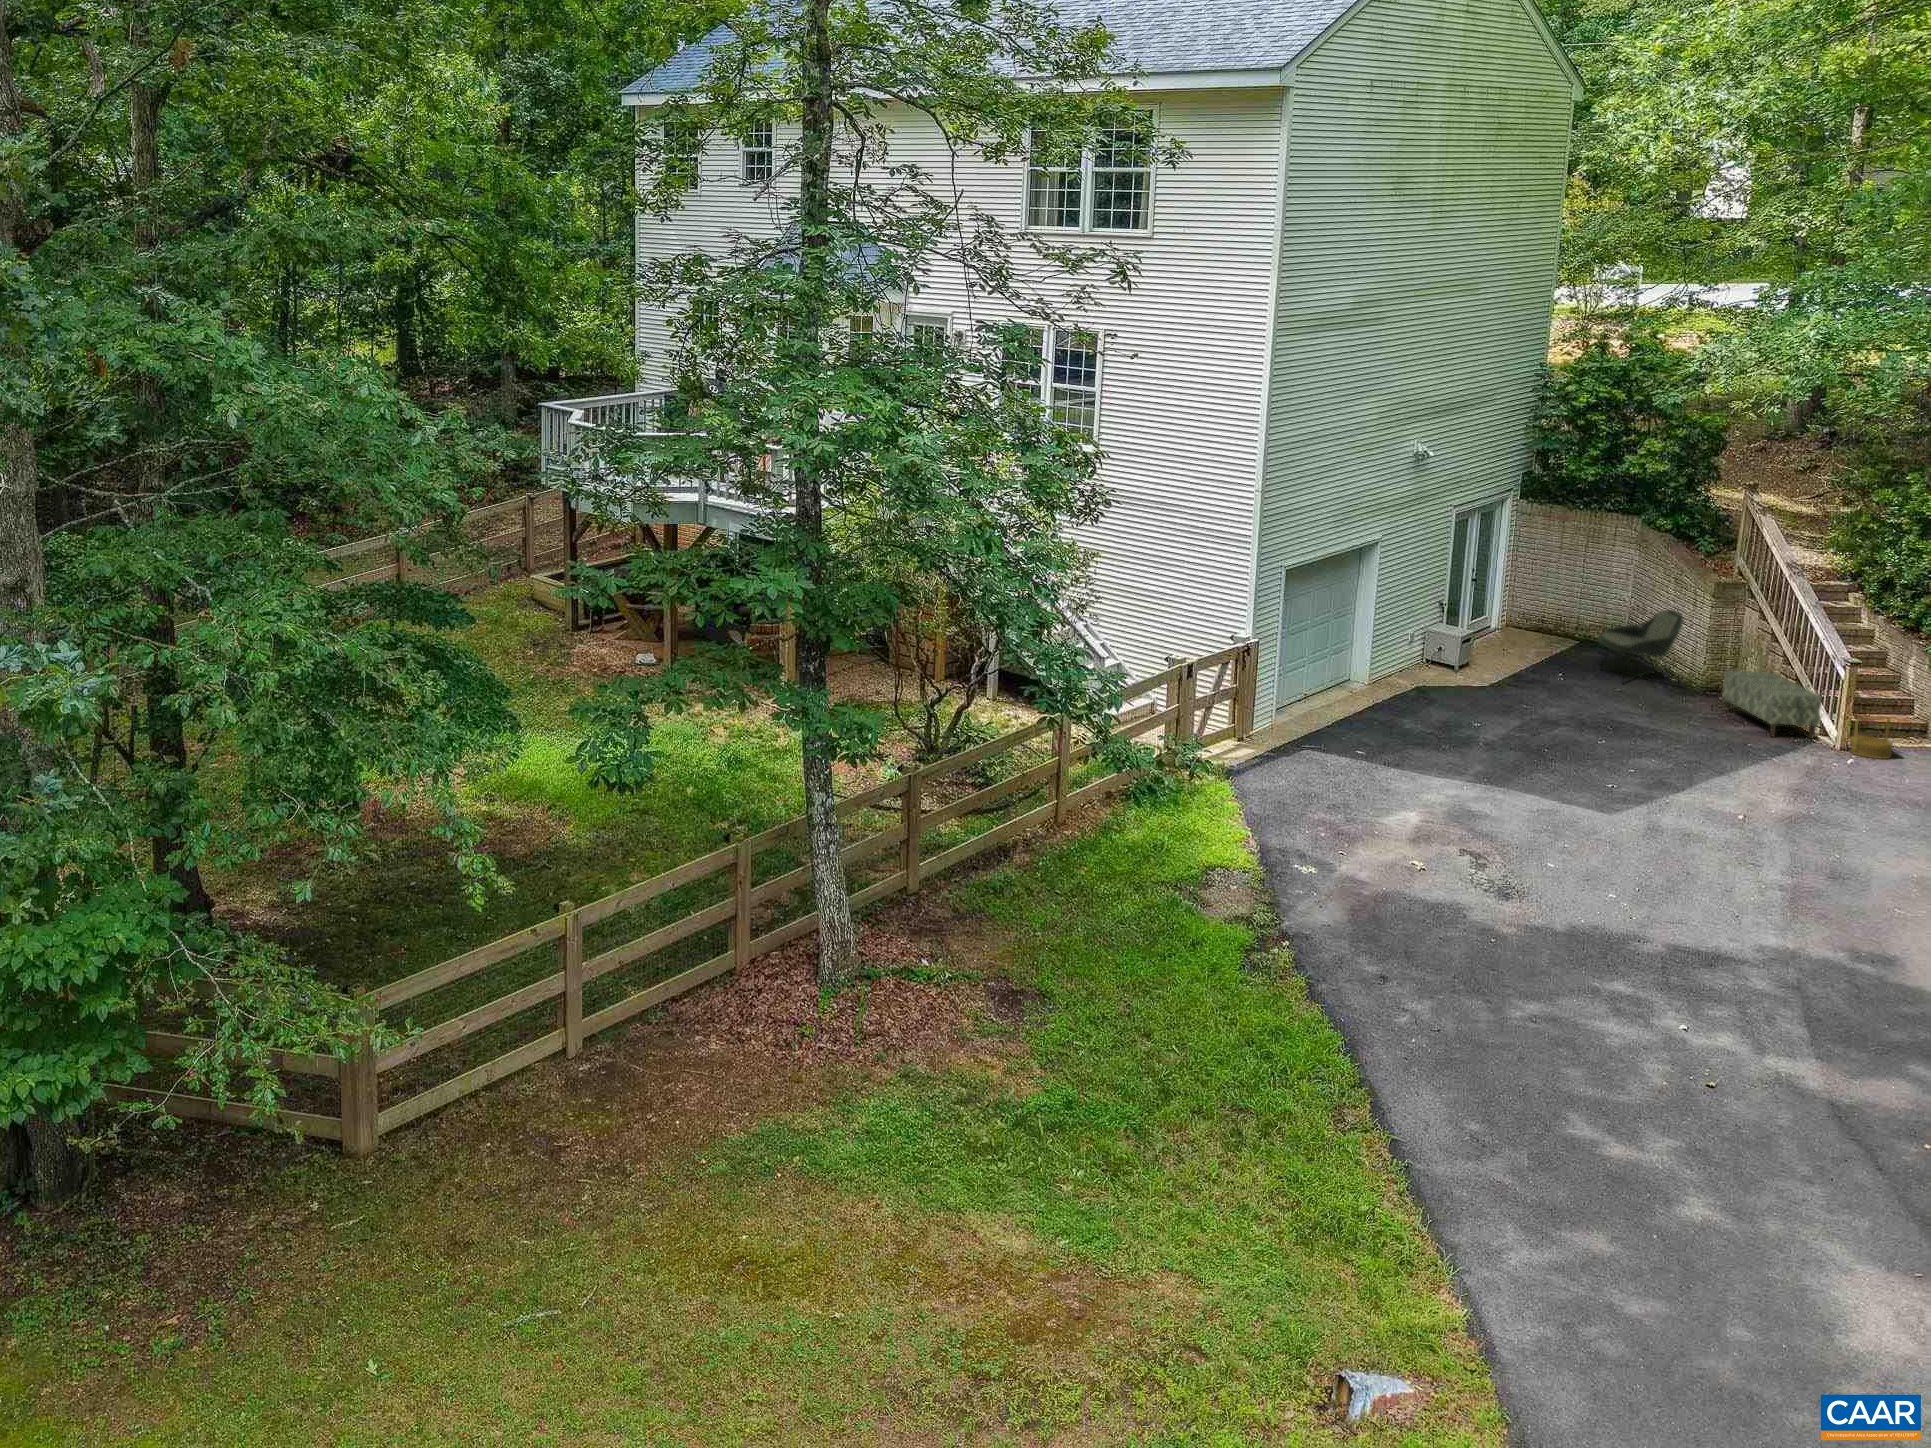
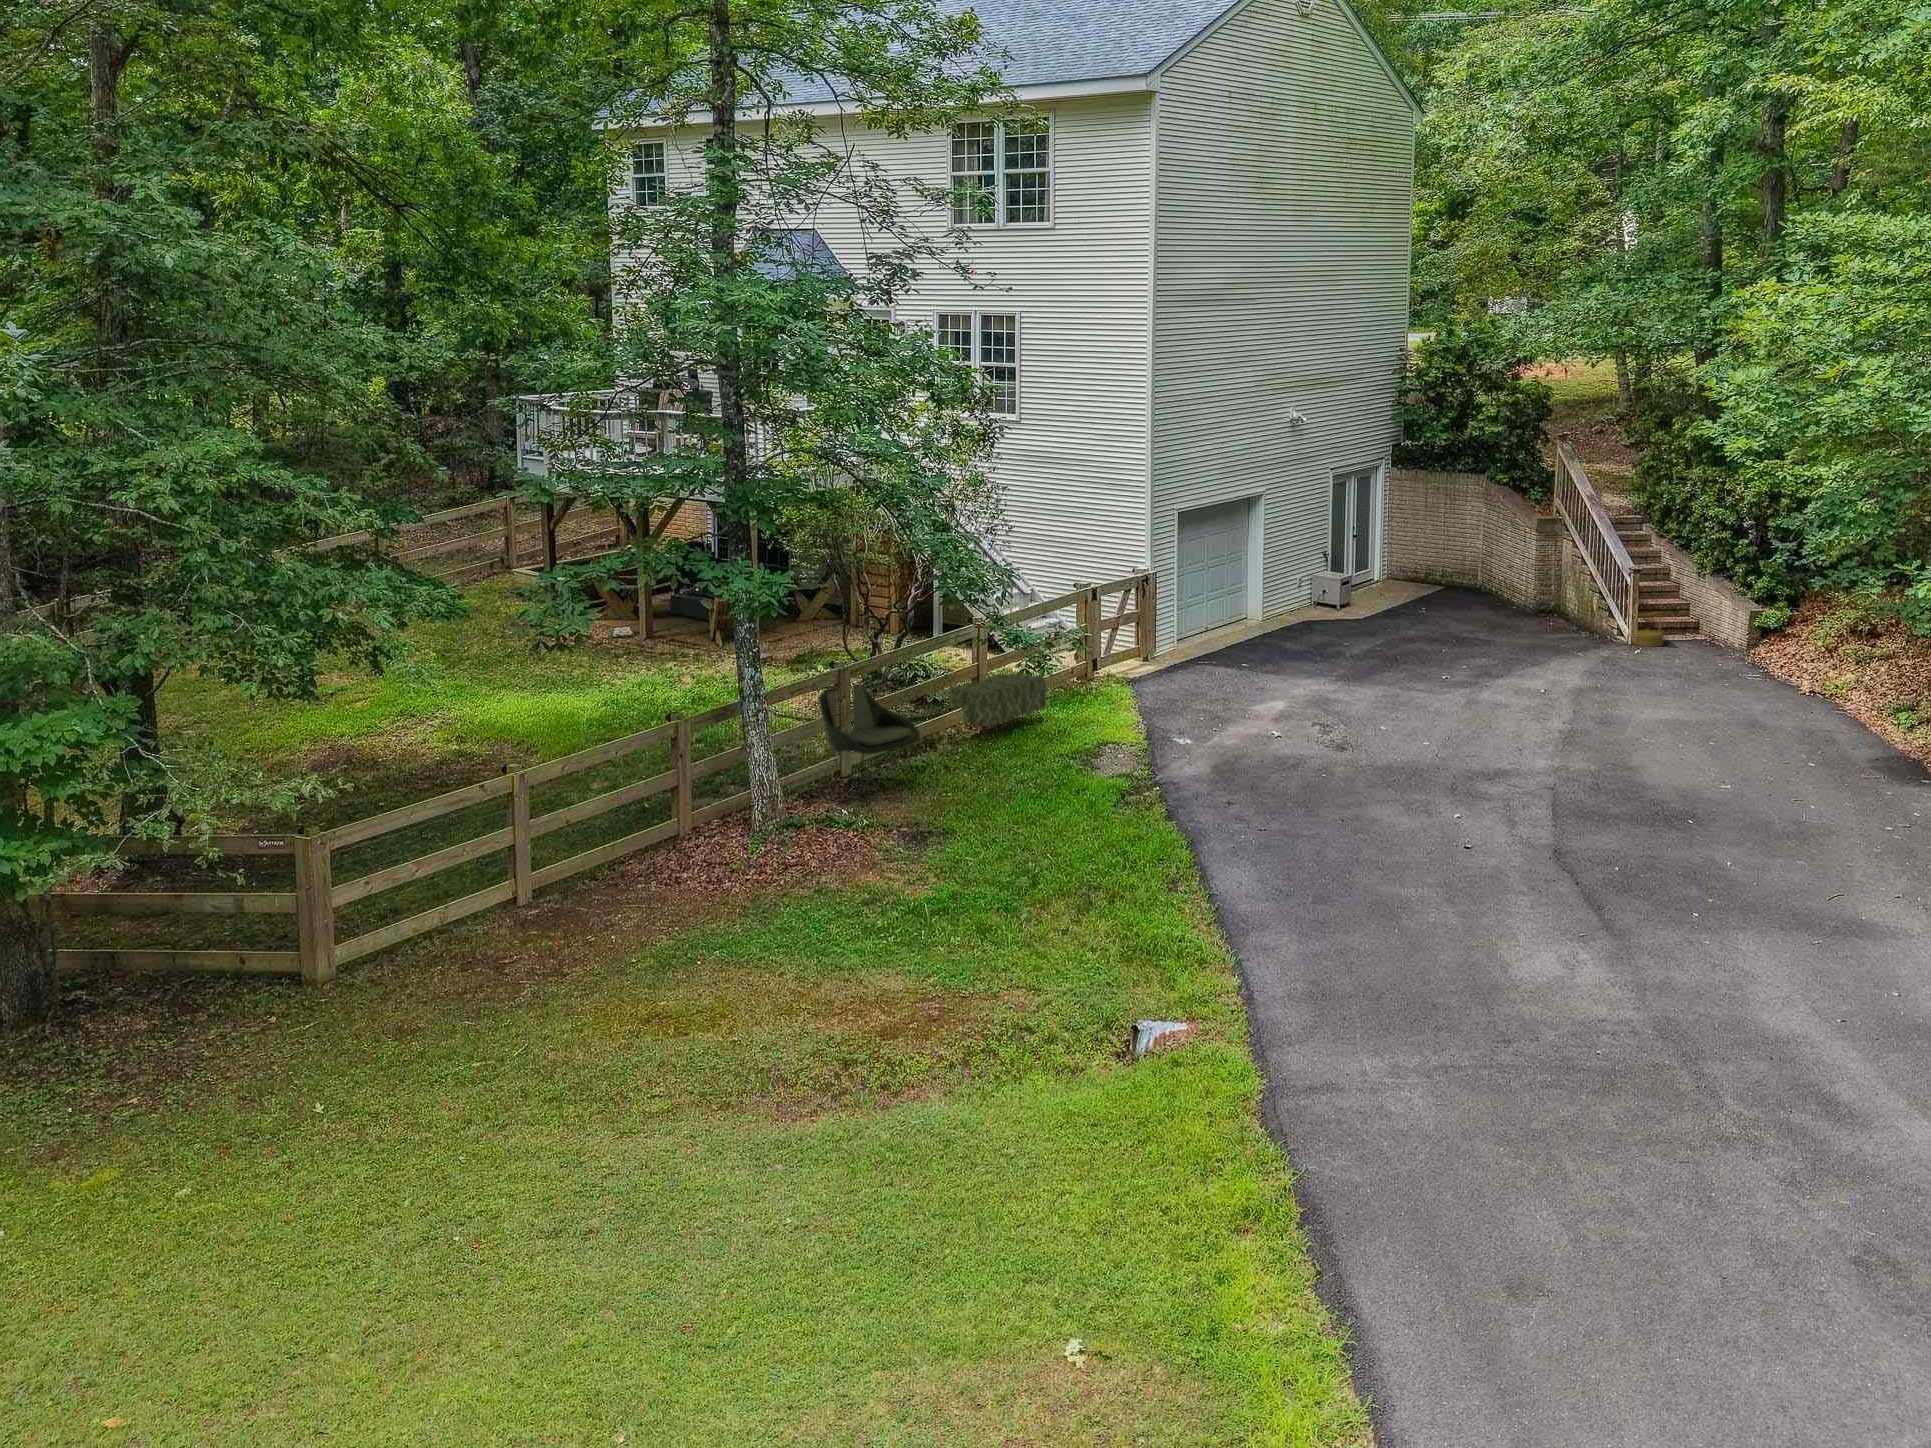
lounge chair: present [1597,610,1684,686] -> present [819,684,920,796]
bench: present [1722,671,1822,739] -> present [949,672,1046,740]

